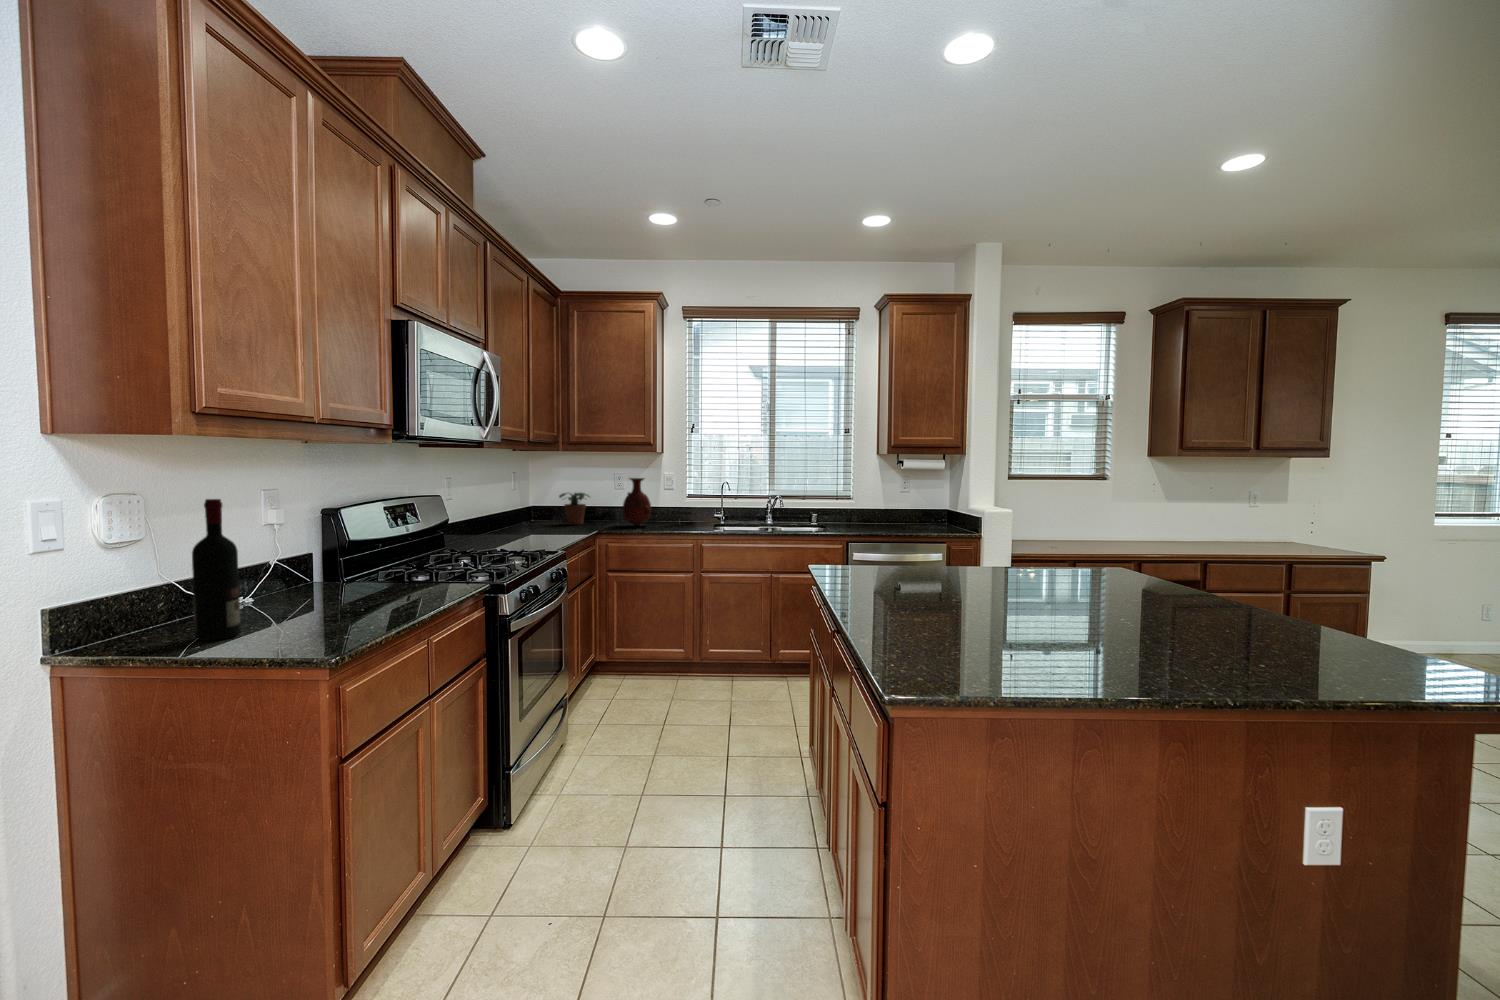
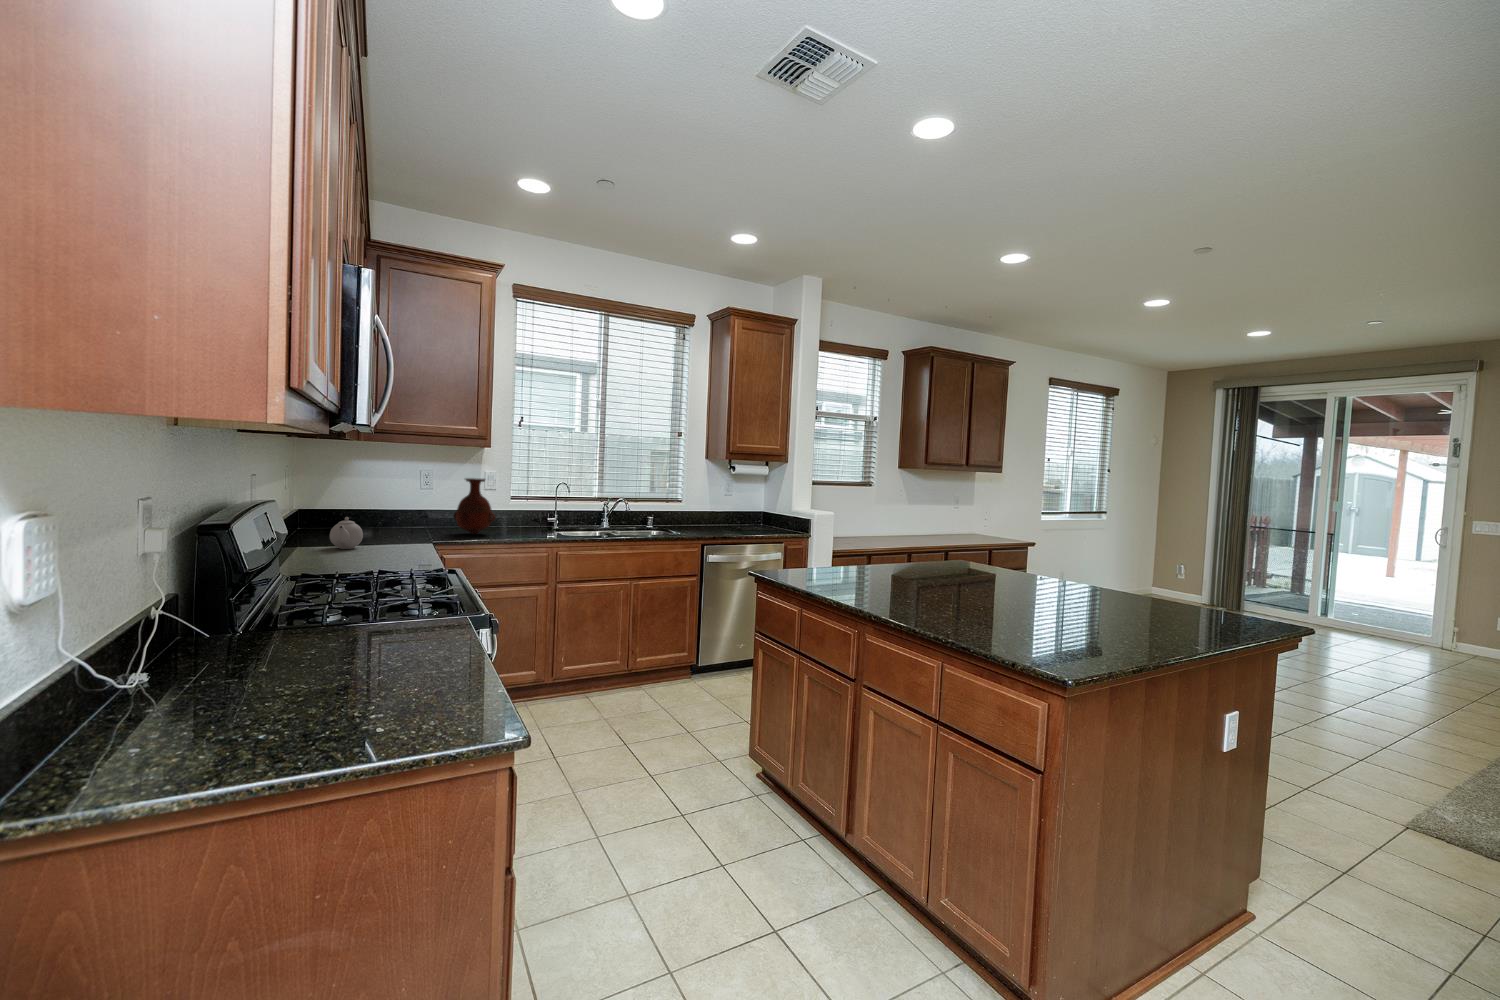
potted plant: present [559,493,589,525] -> none [365,494,408,535]
wine bottle: present [192,499,241,641] -> none [393,534,439,701]
teapot: none [505,508,529,533] -> present [330,517,363,549]

